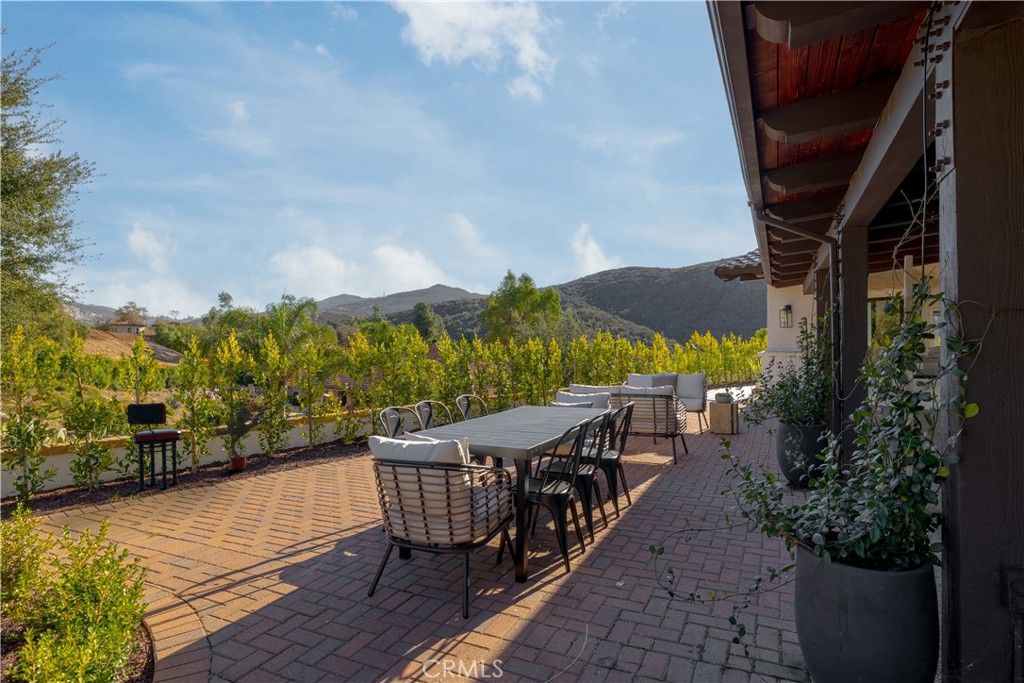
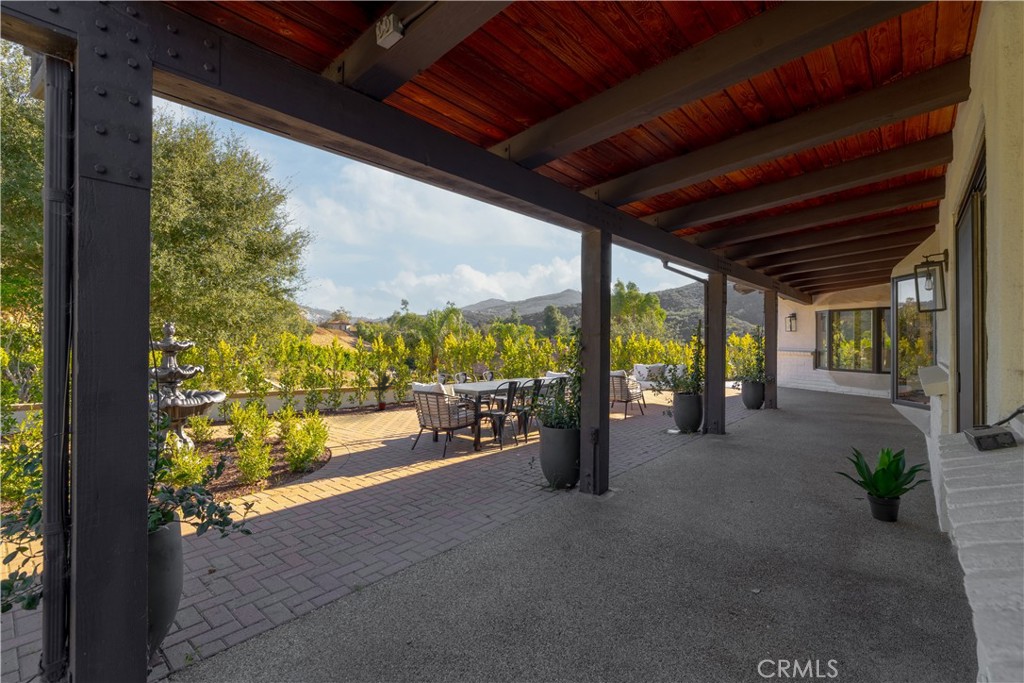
stool: present [127,403,182,491] -> none [329,371,353,415]

